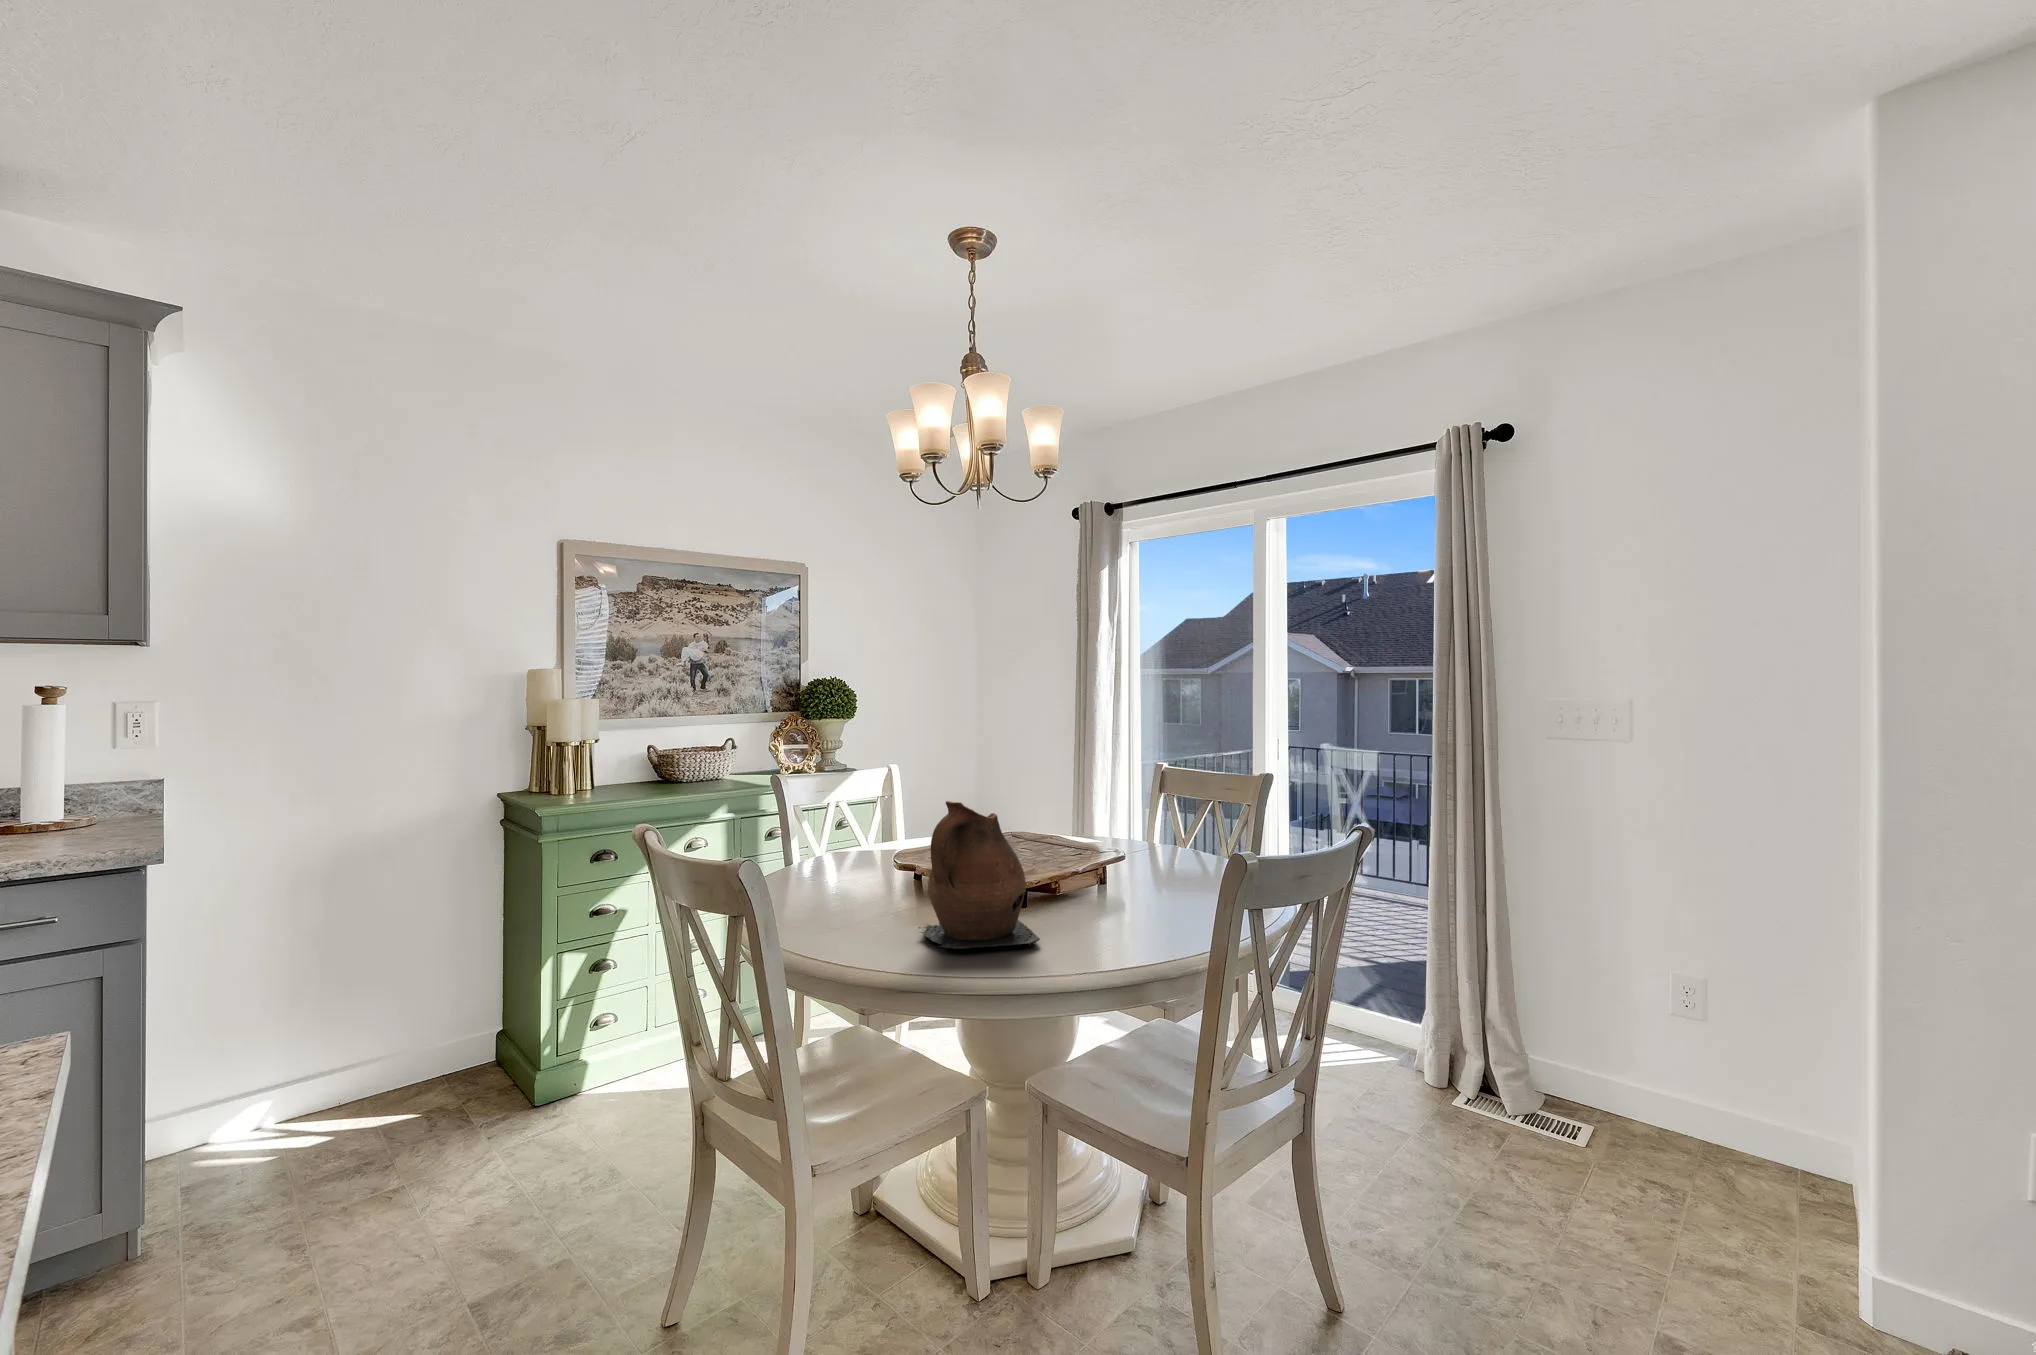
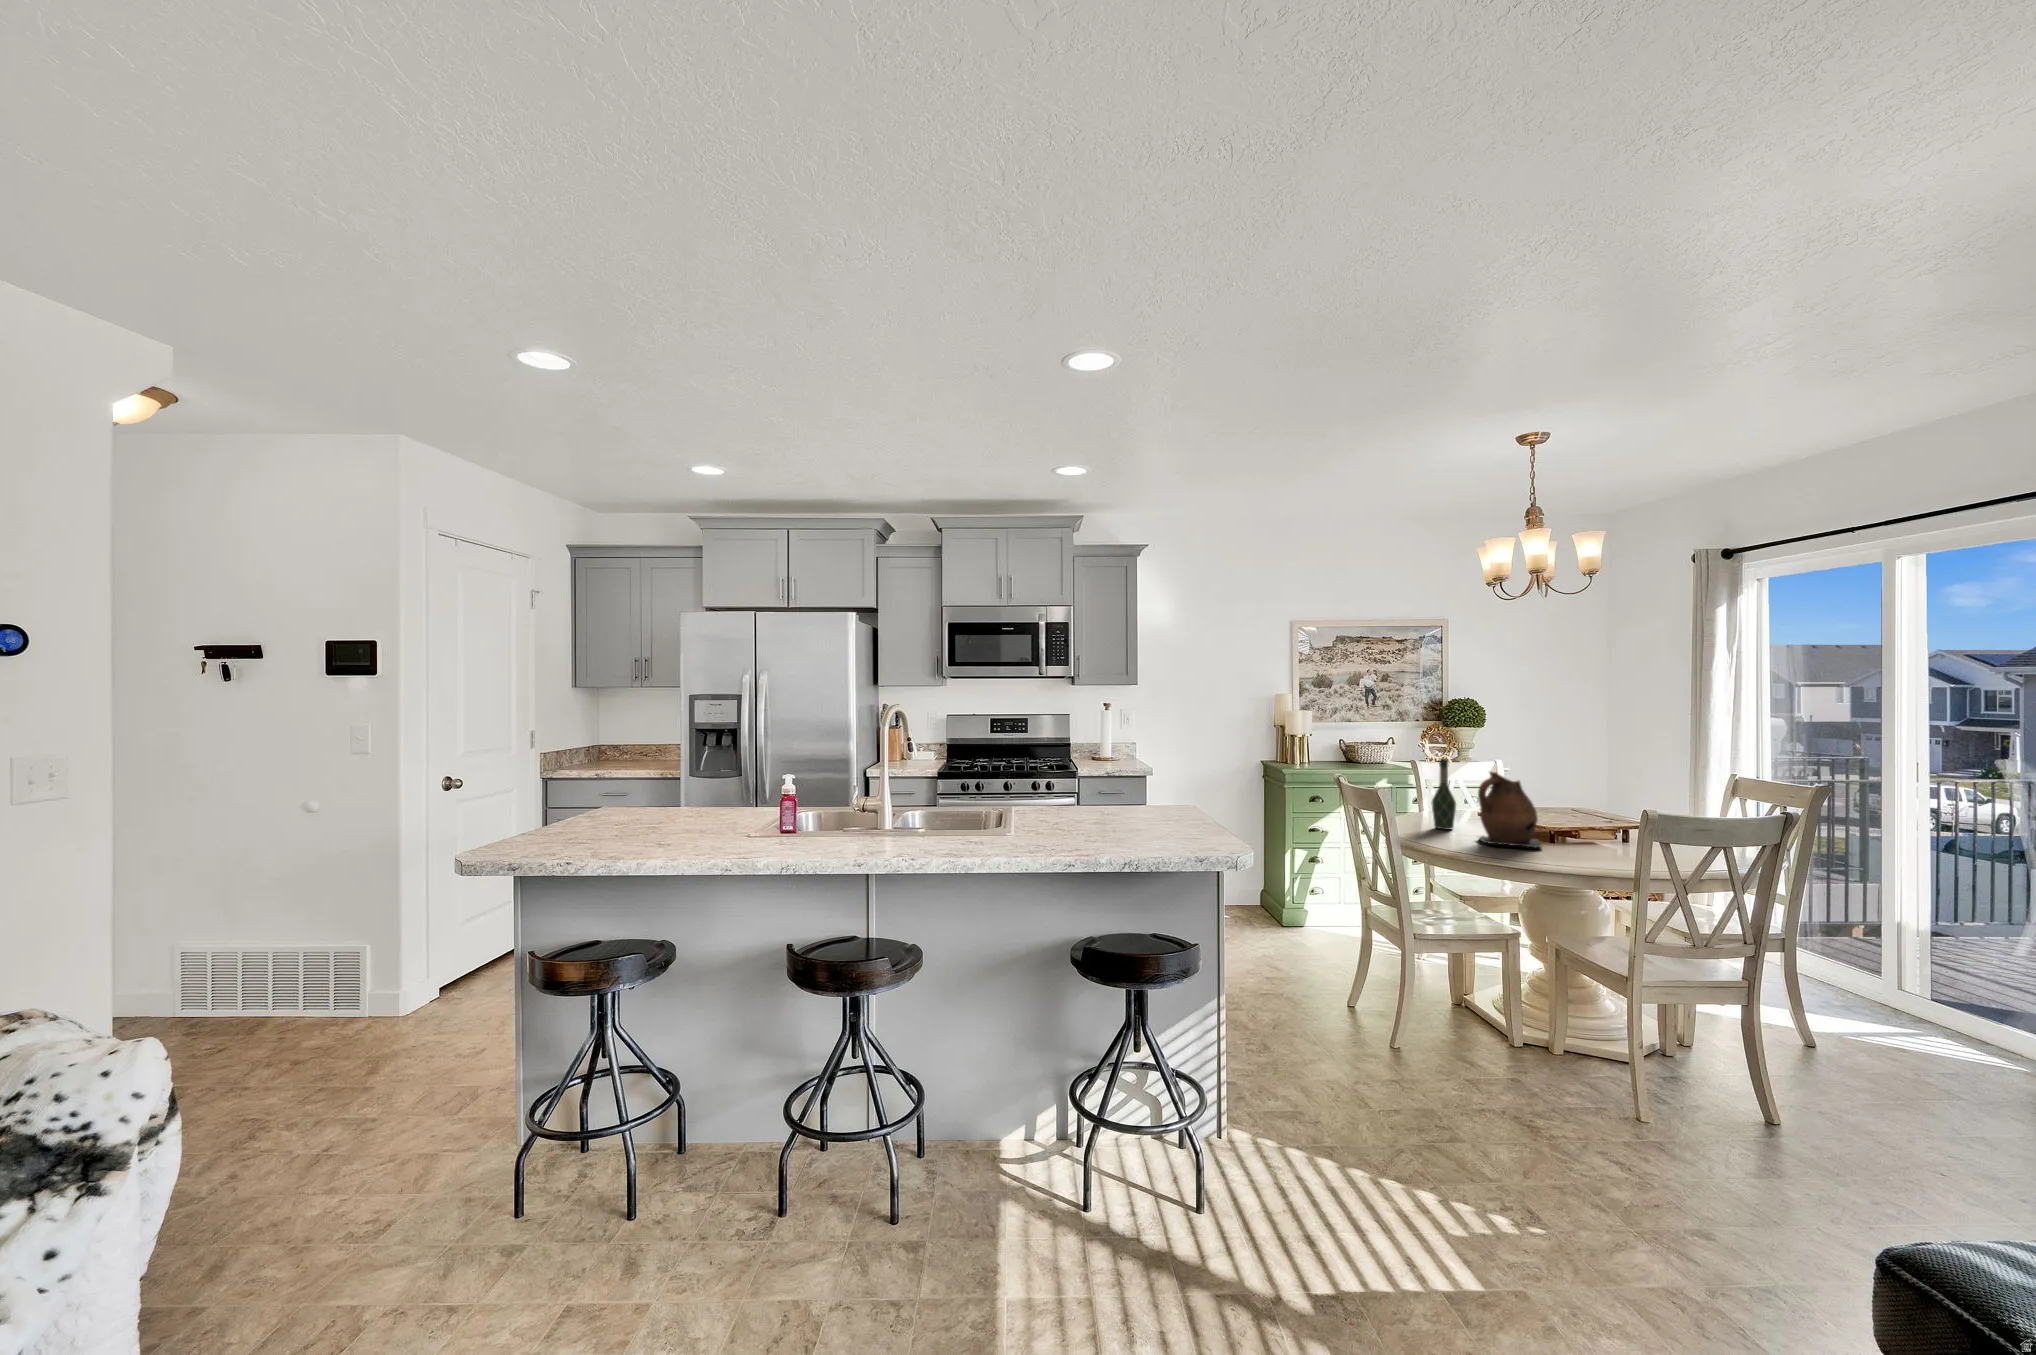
wine bottle: none [829,778,873,917] -> present [1431,758,1456,830]

